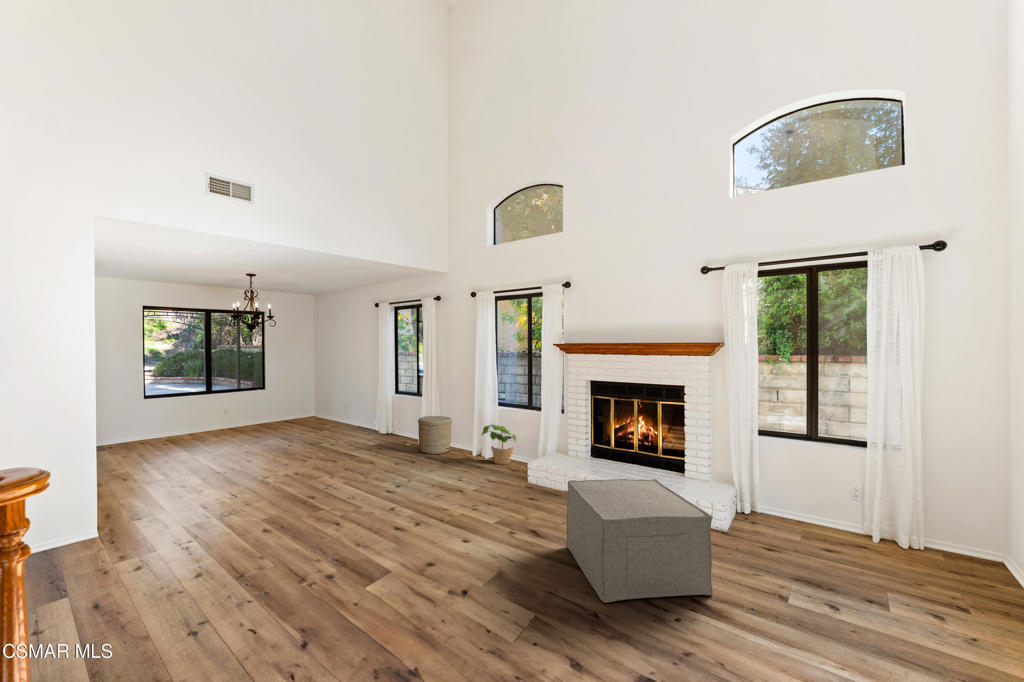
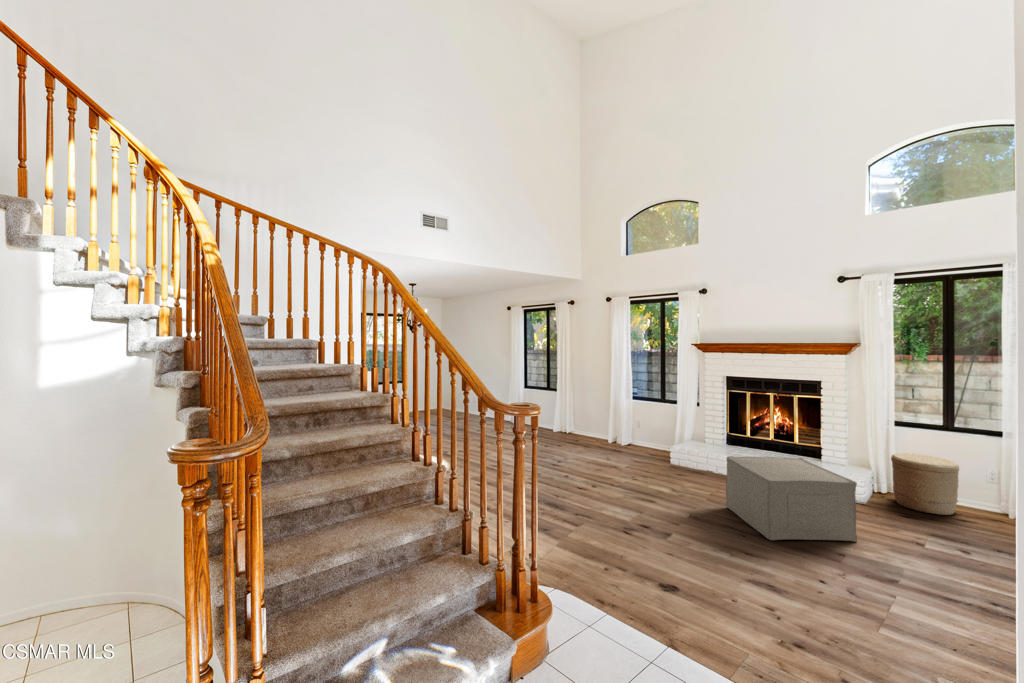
woven basket: present [418,416,452,454] -> present [891,453,959,515]
potted plant: present [482,425,516,464] -> none [620,414,652,449]

